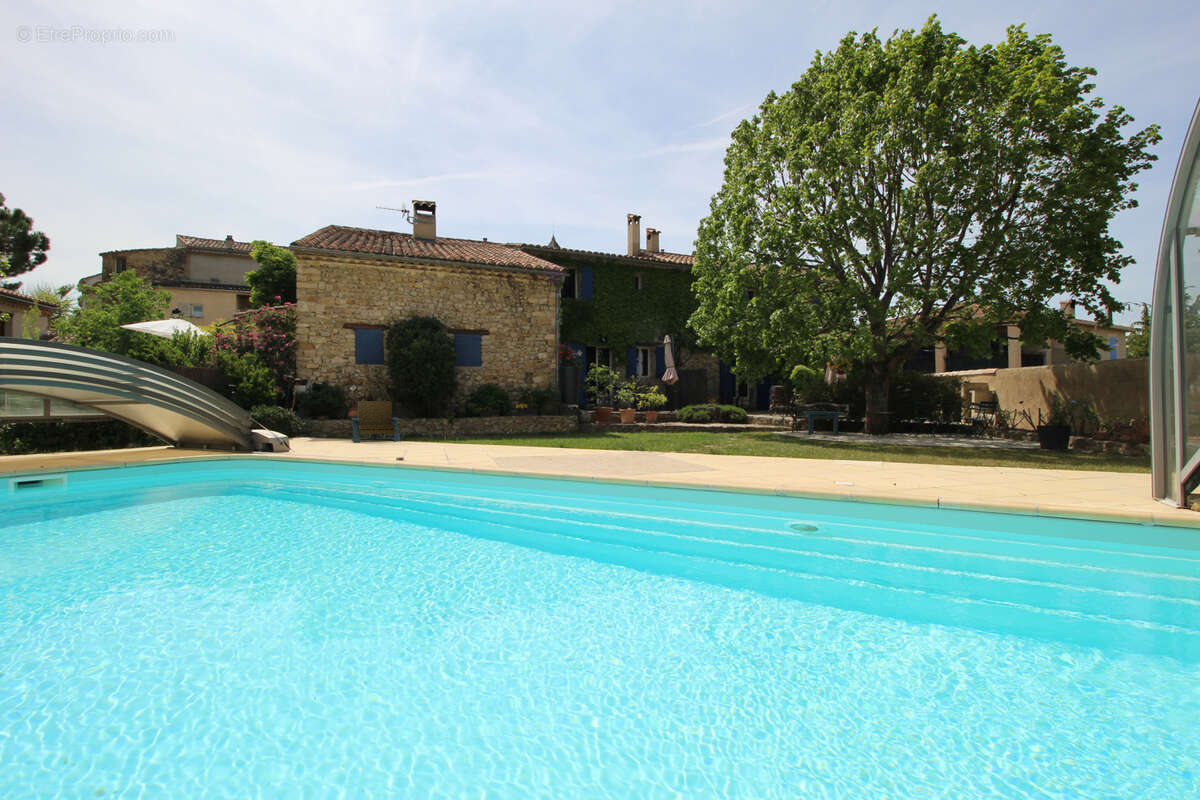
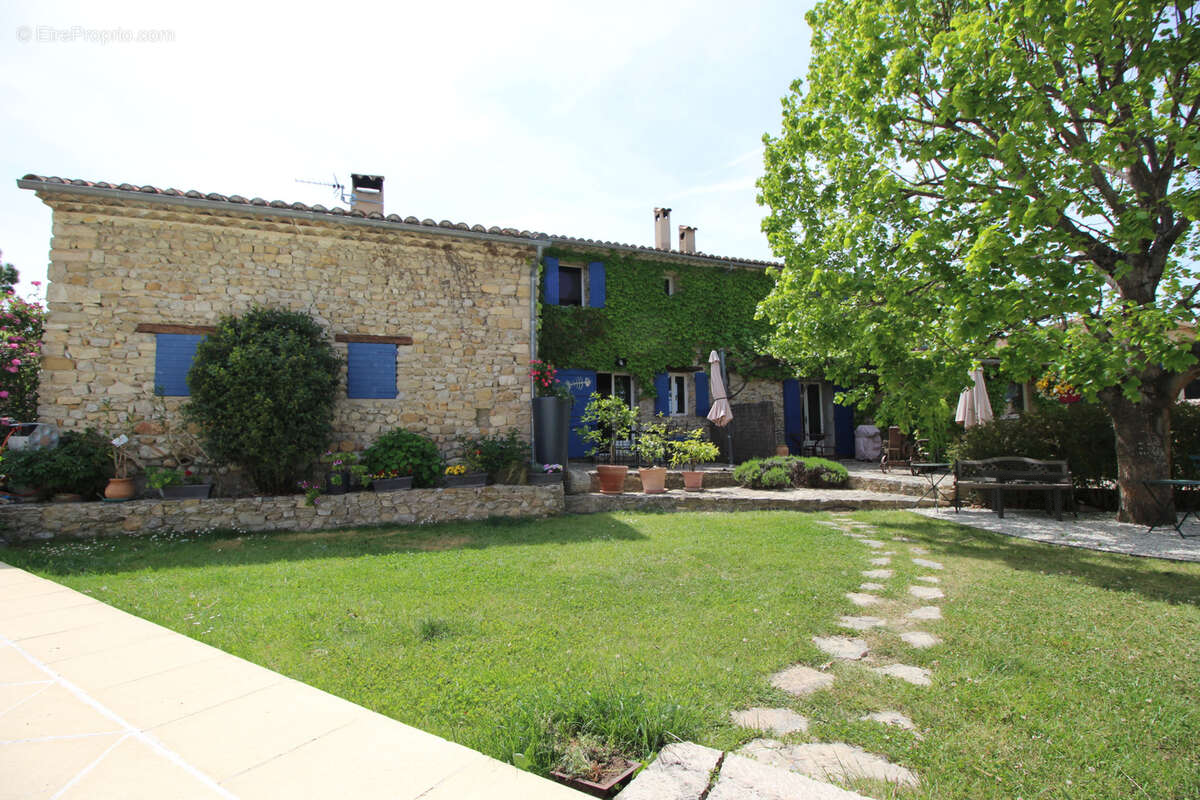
lounge chair: present [352,401,401,442] -> none [50,463,192,554]

